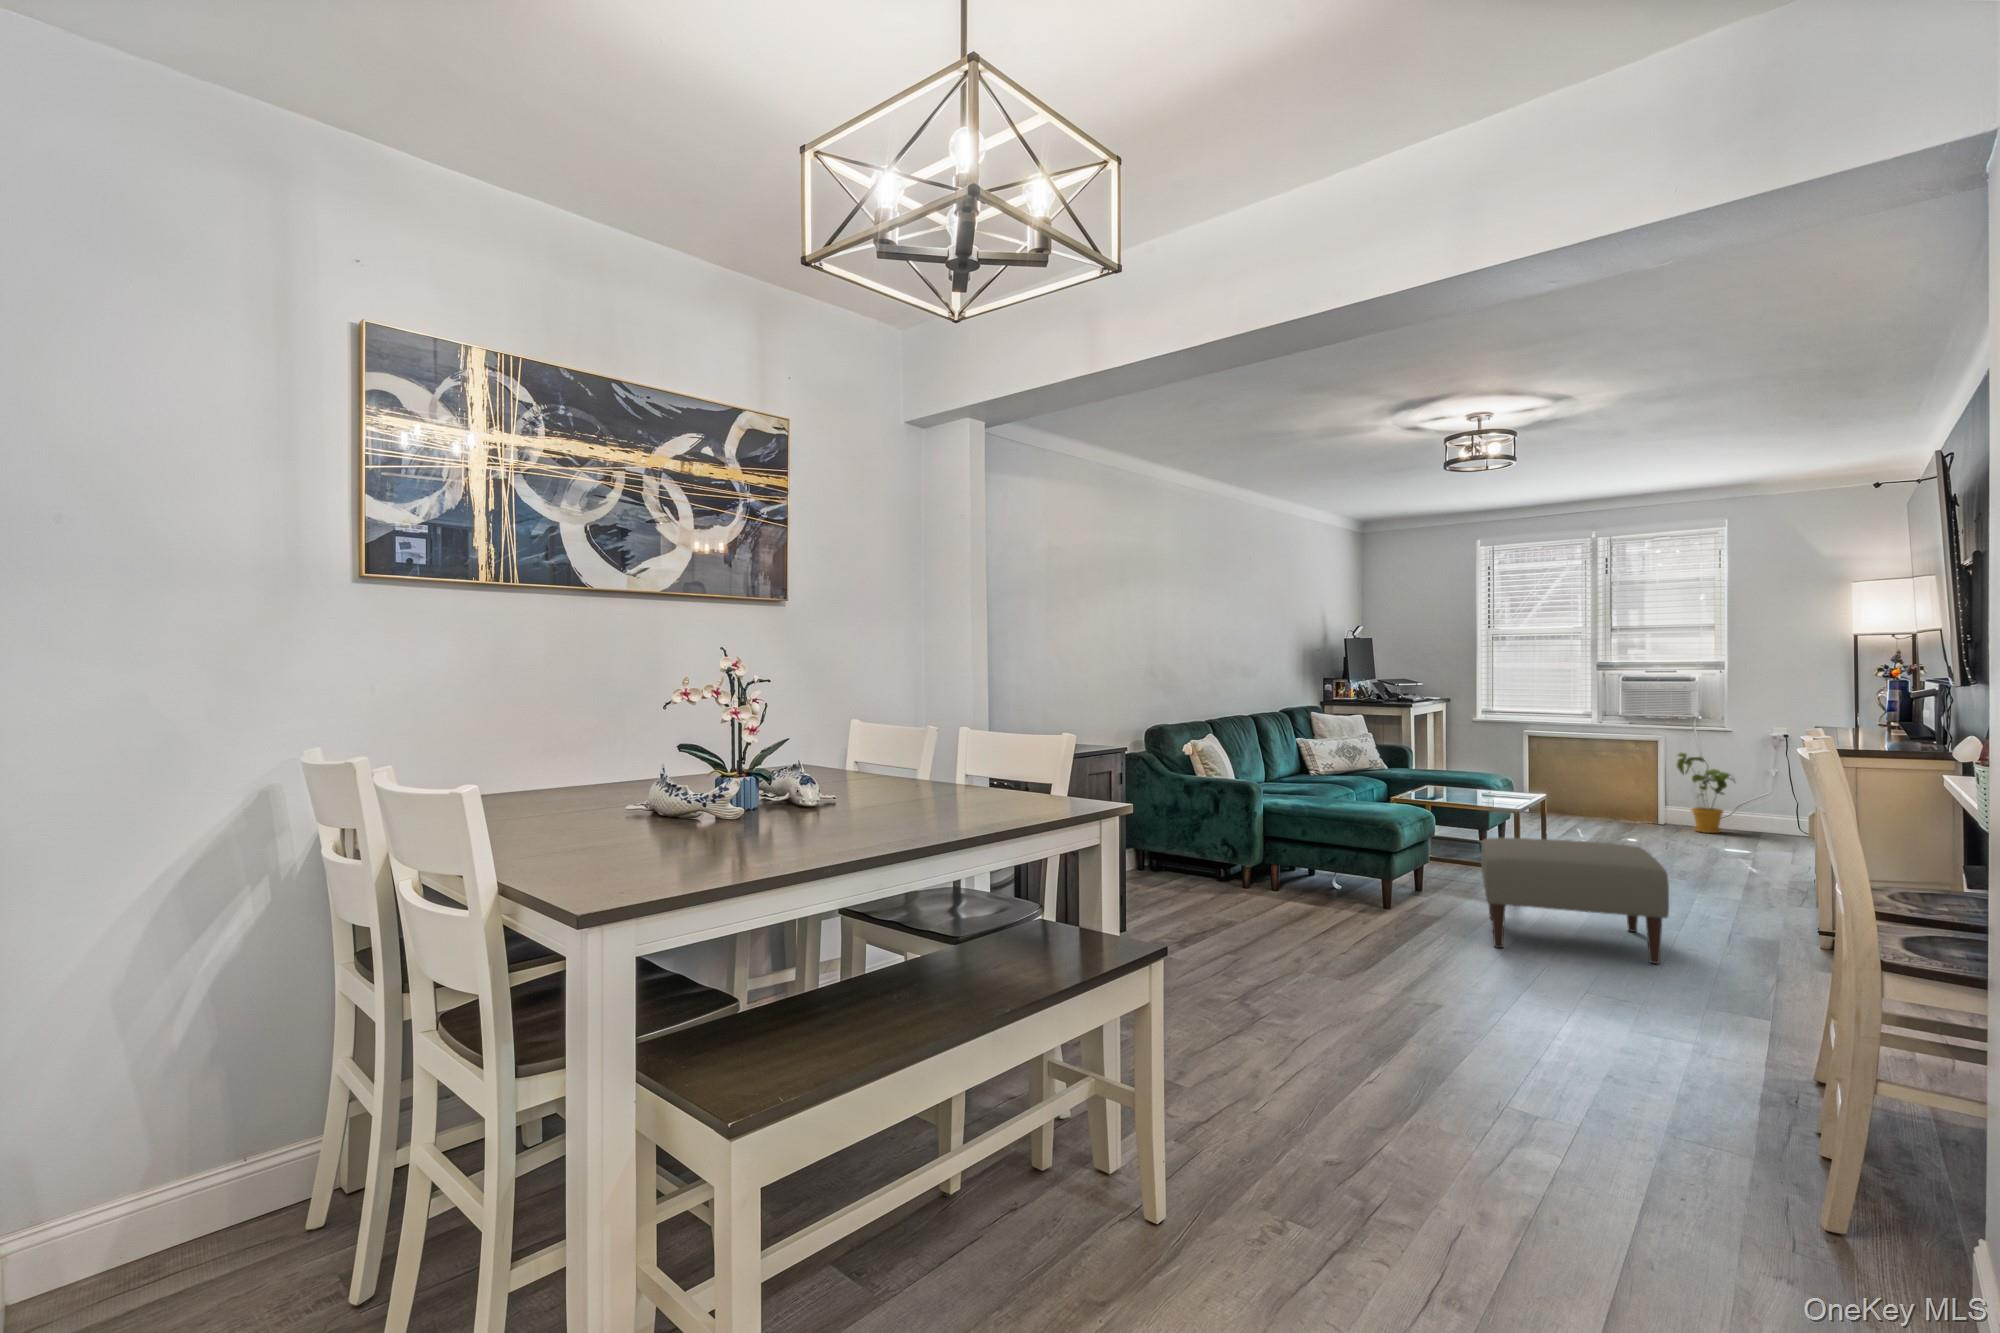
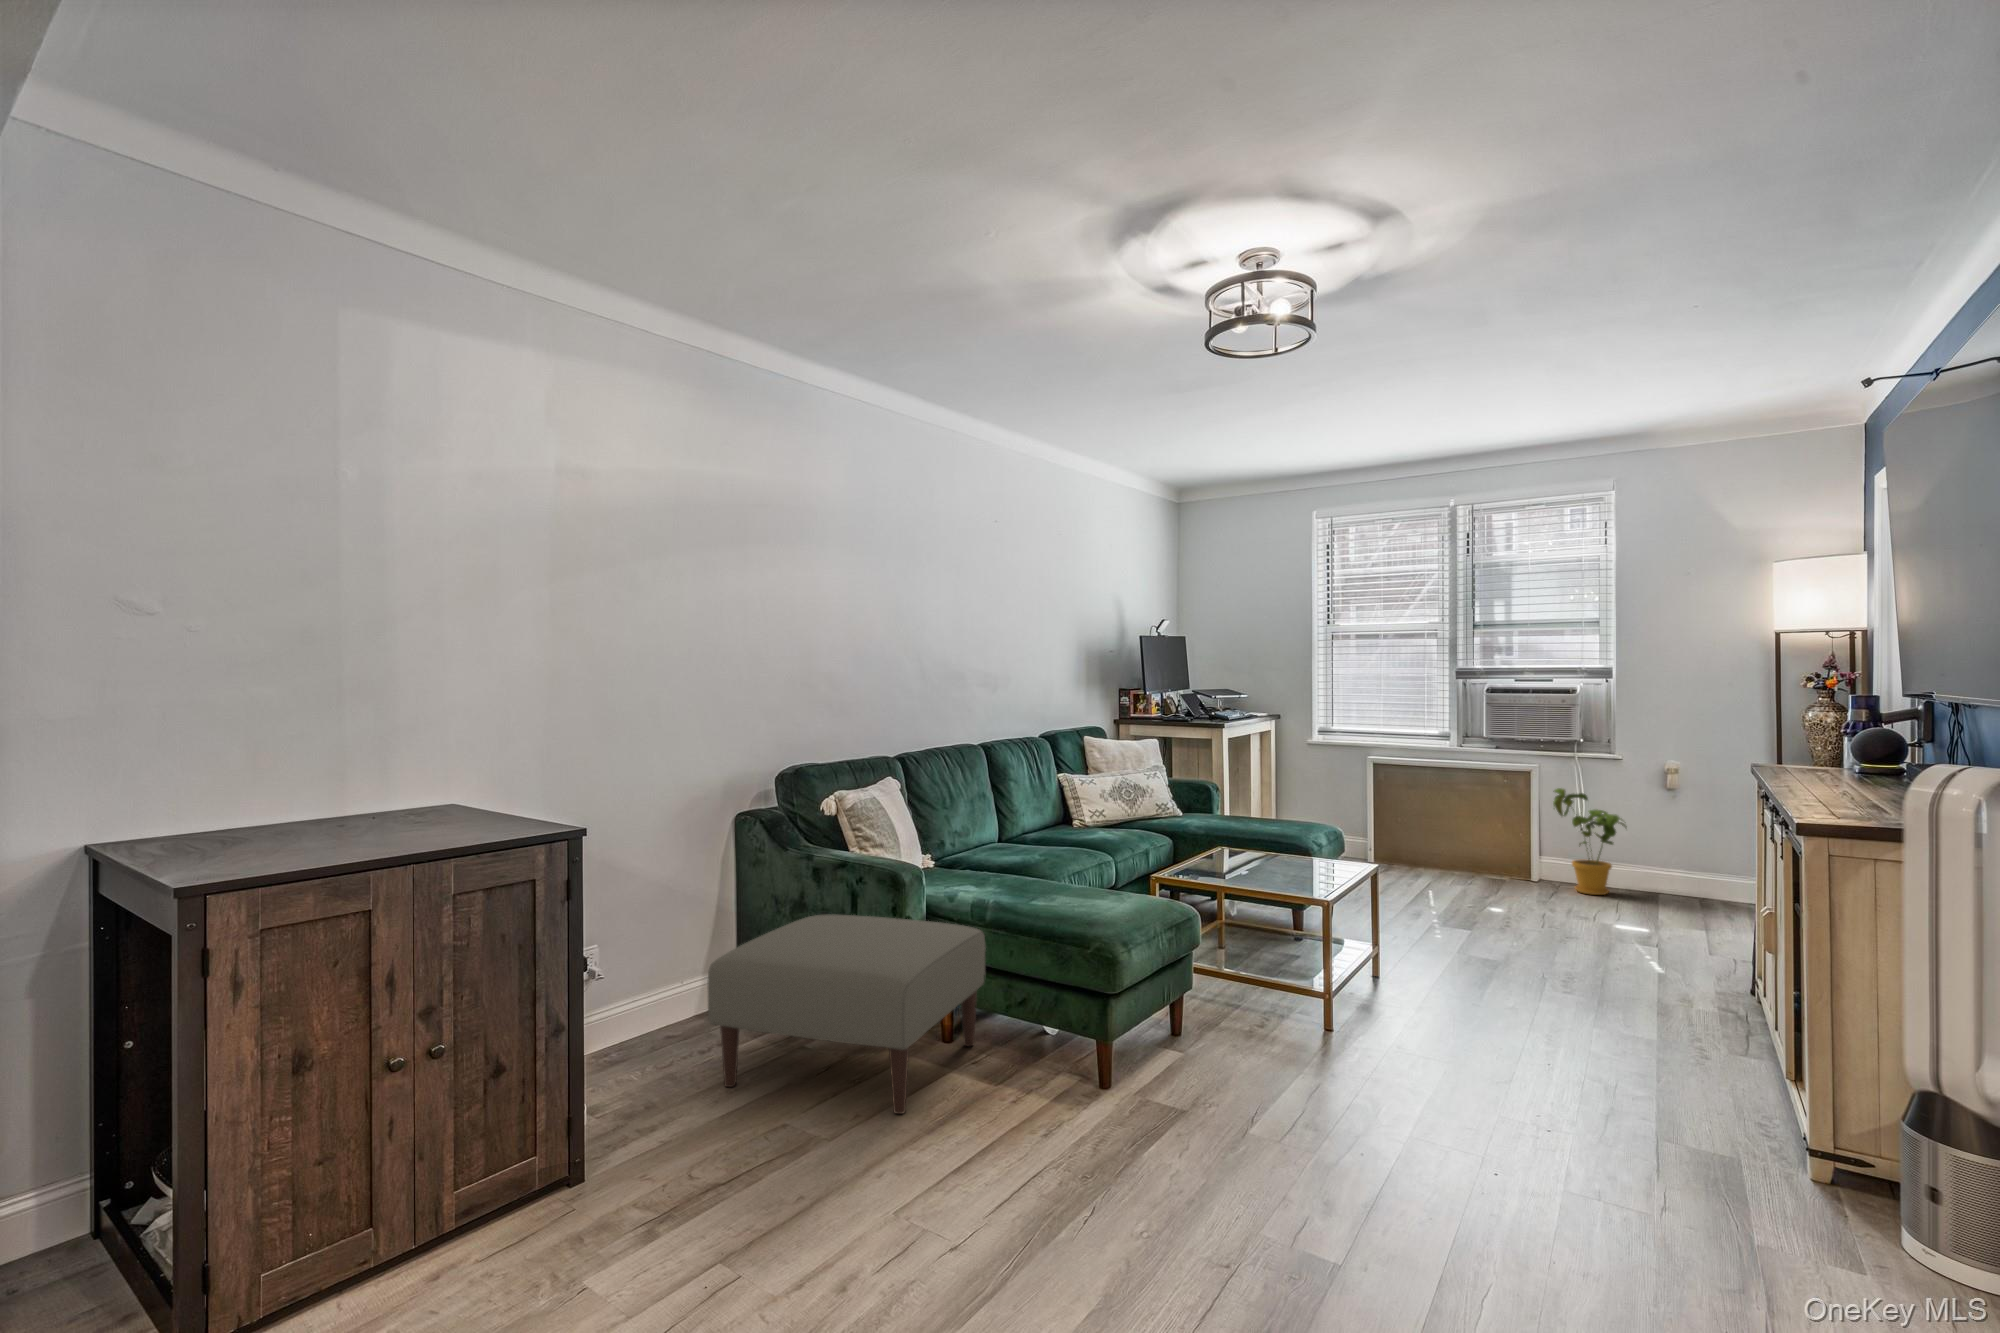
ottoman: present [1481,837,1669,964] -> present [708,914,986,1114]

